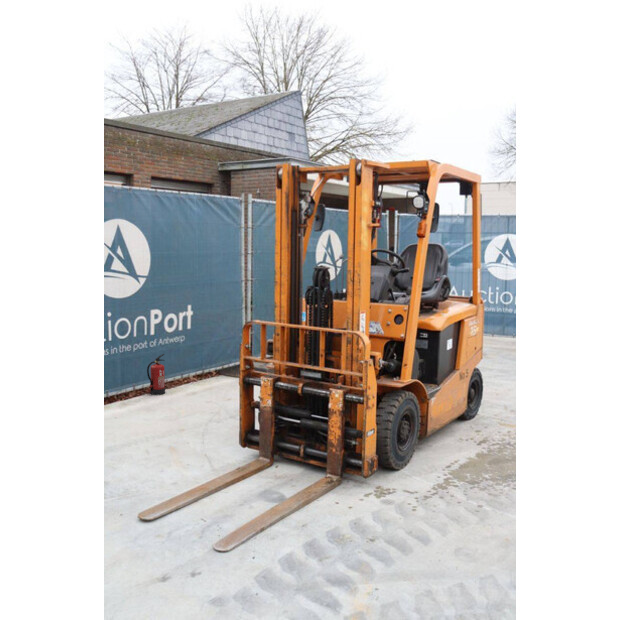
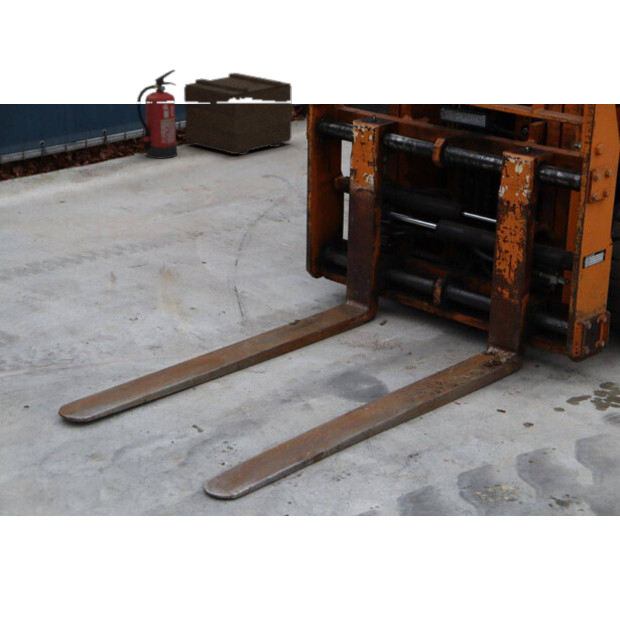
wooden crate: none [168,354,218,392] -> present [184,73,292,155]

